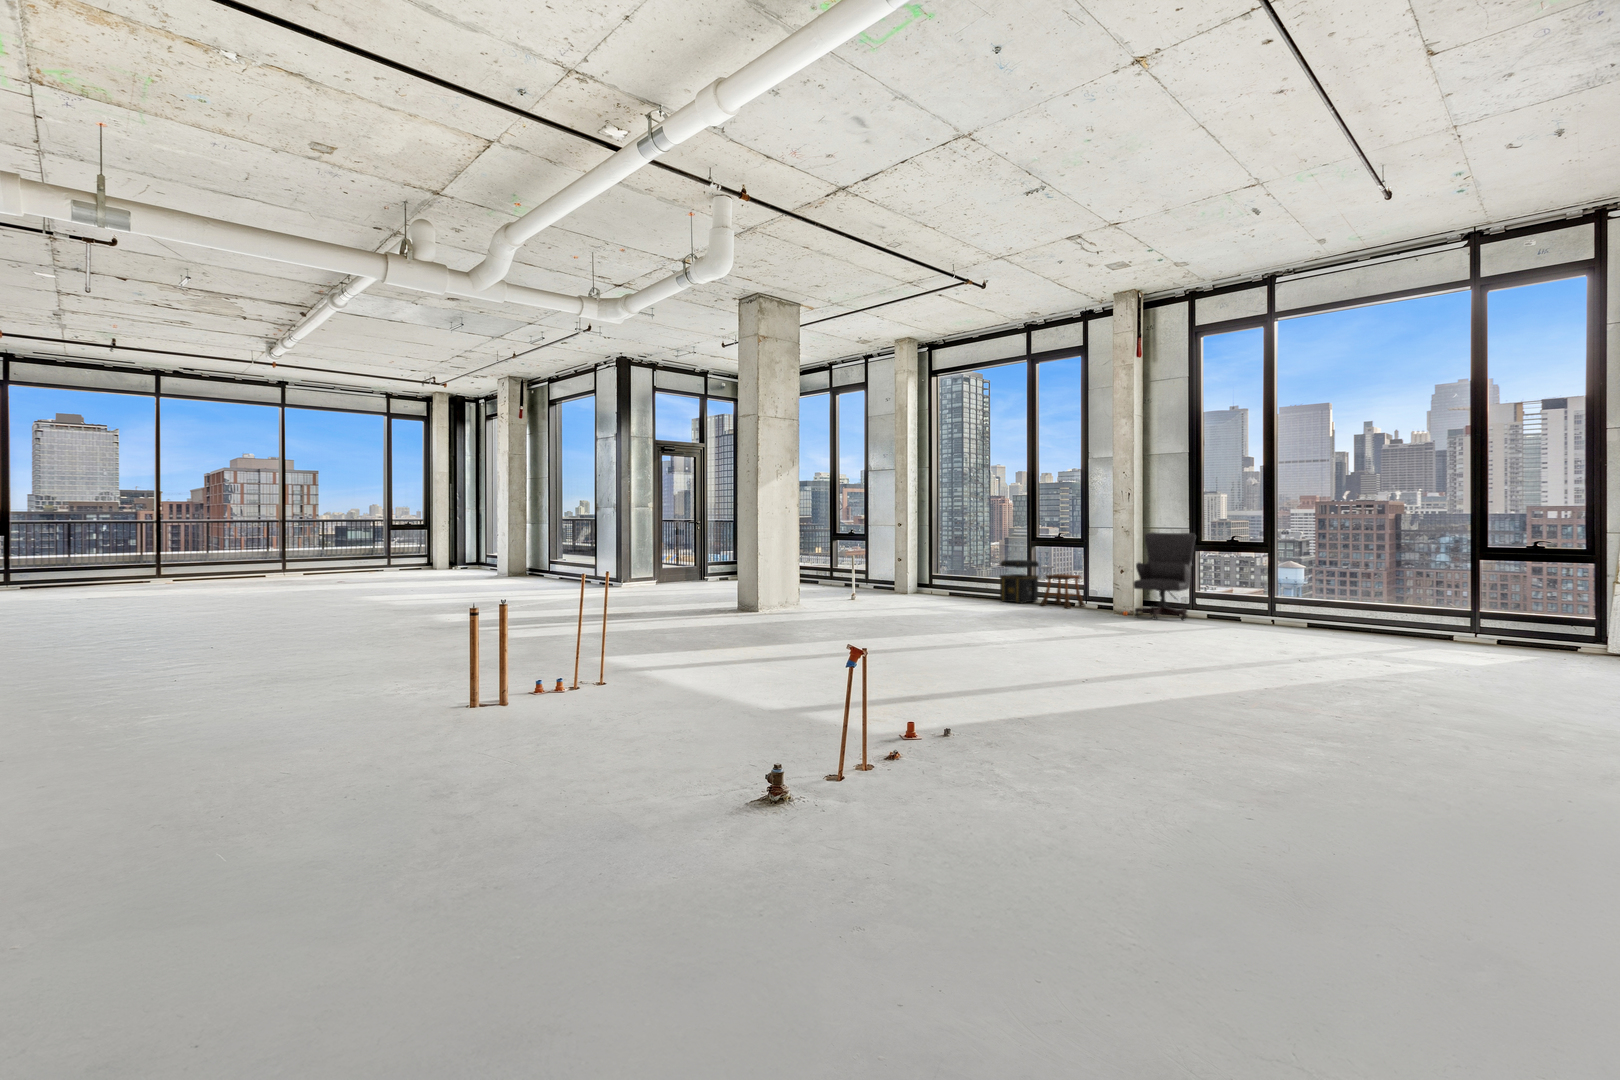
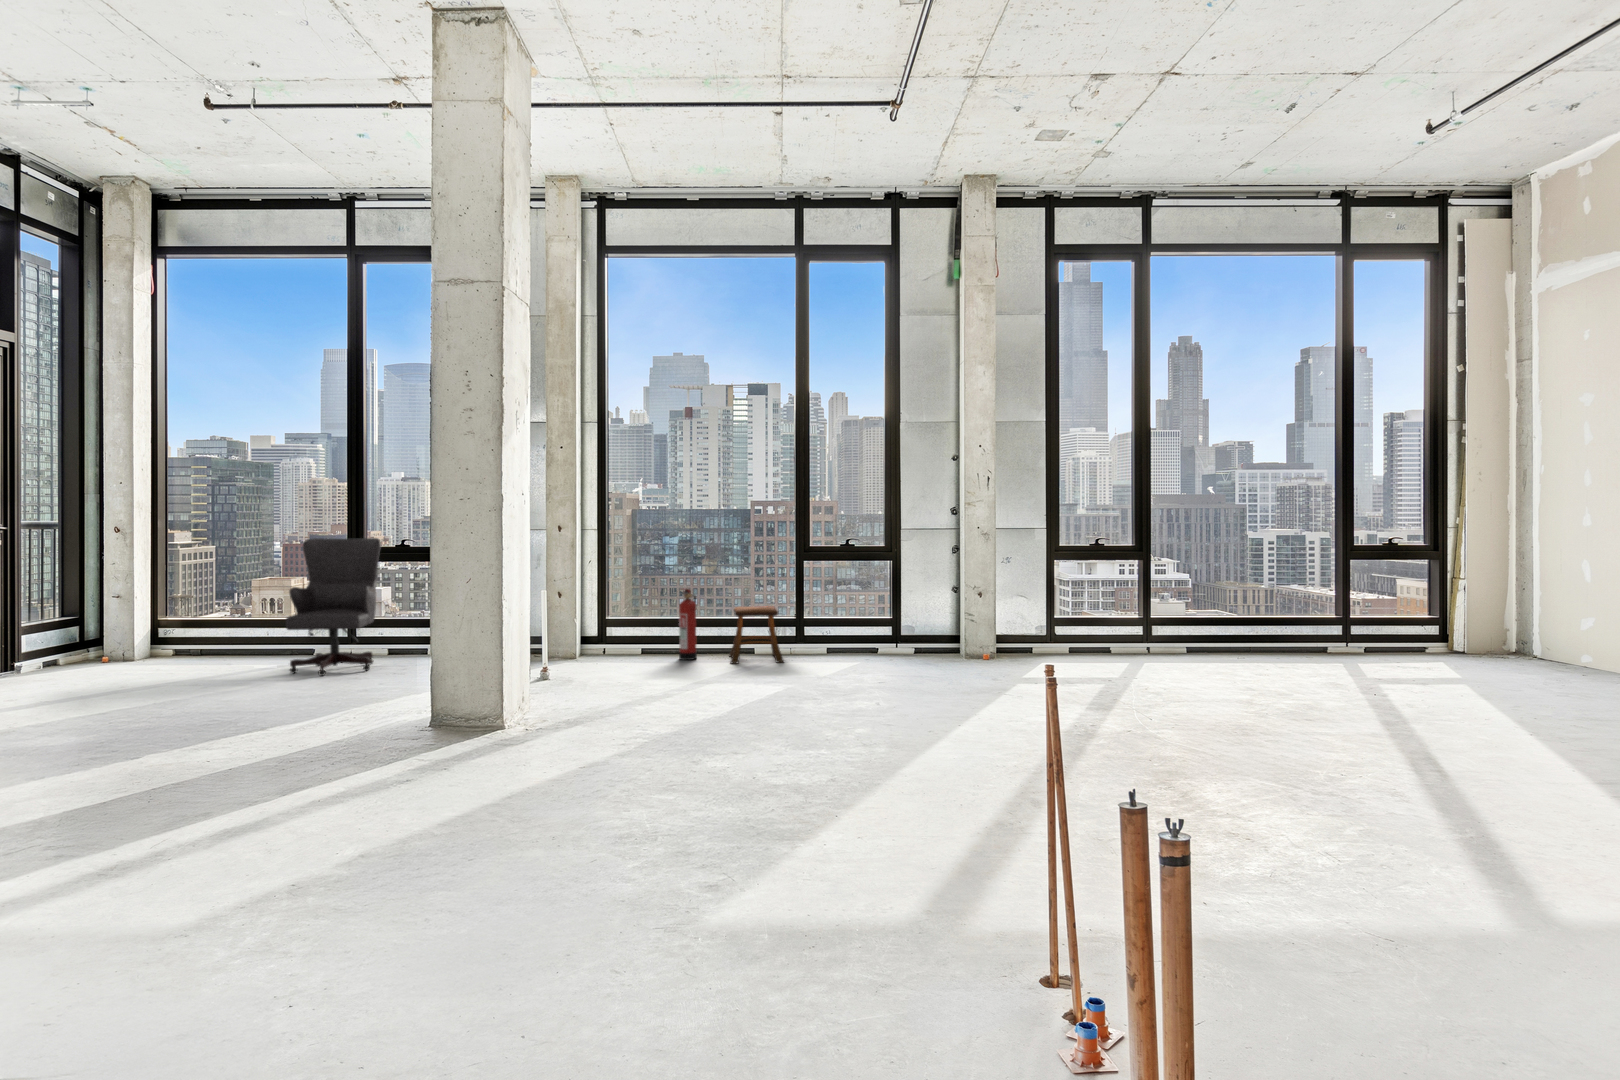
toolbox: present [999,560,1039,603] -> none [26,592,115,672]
stool: present [1040,574,1085,608] -> present [729,606,784,664]
fire extinguisher: none [1452,581,1473,643] -> present [679,589,697,660]

